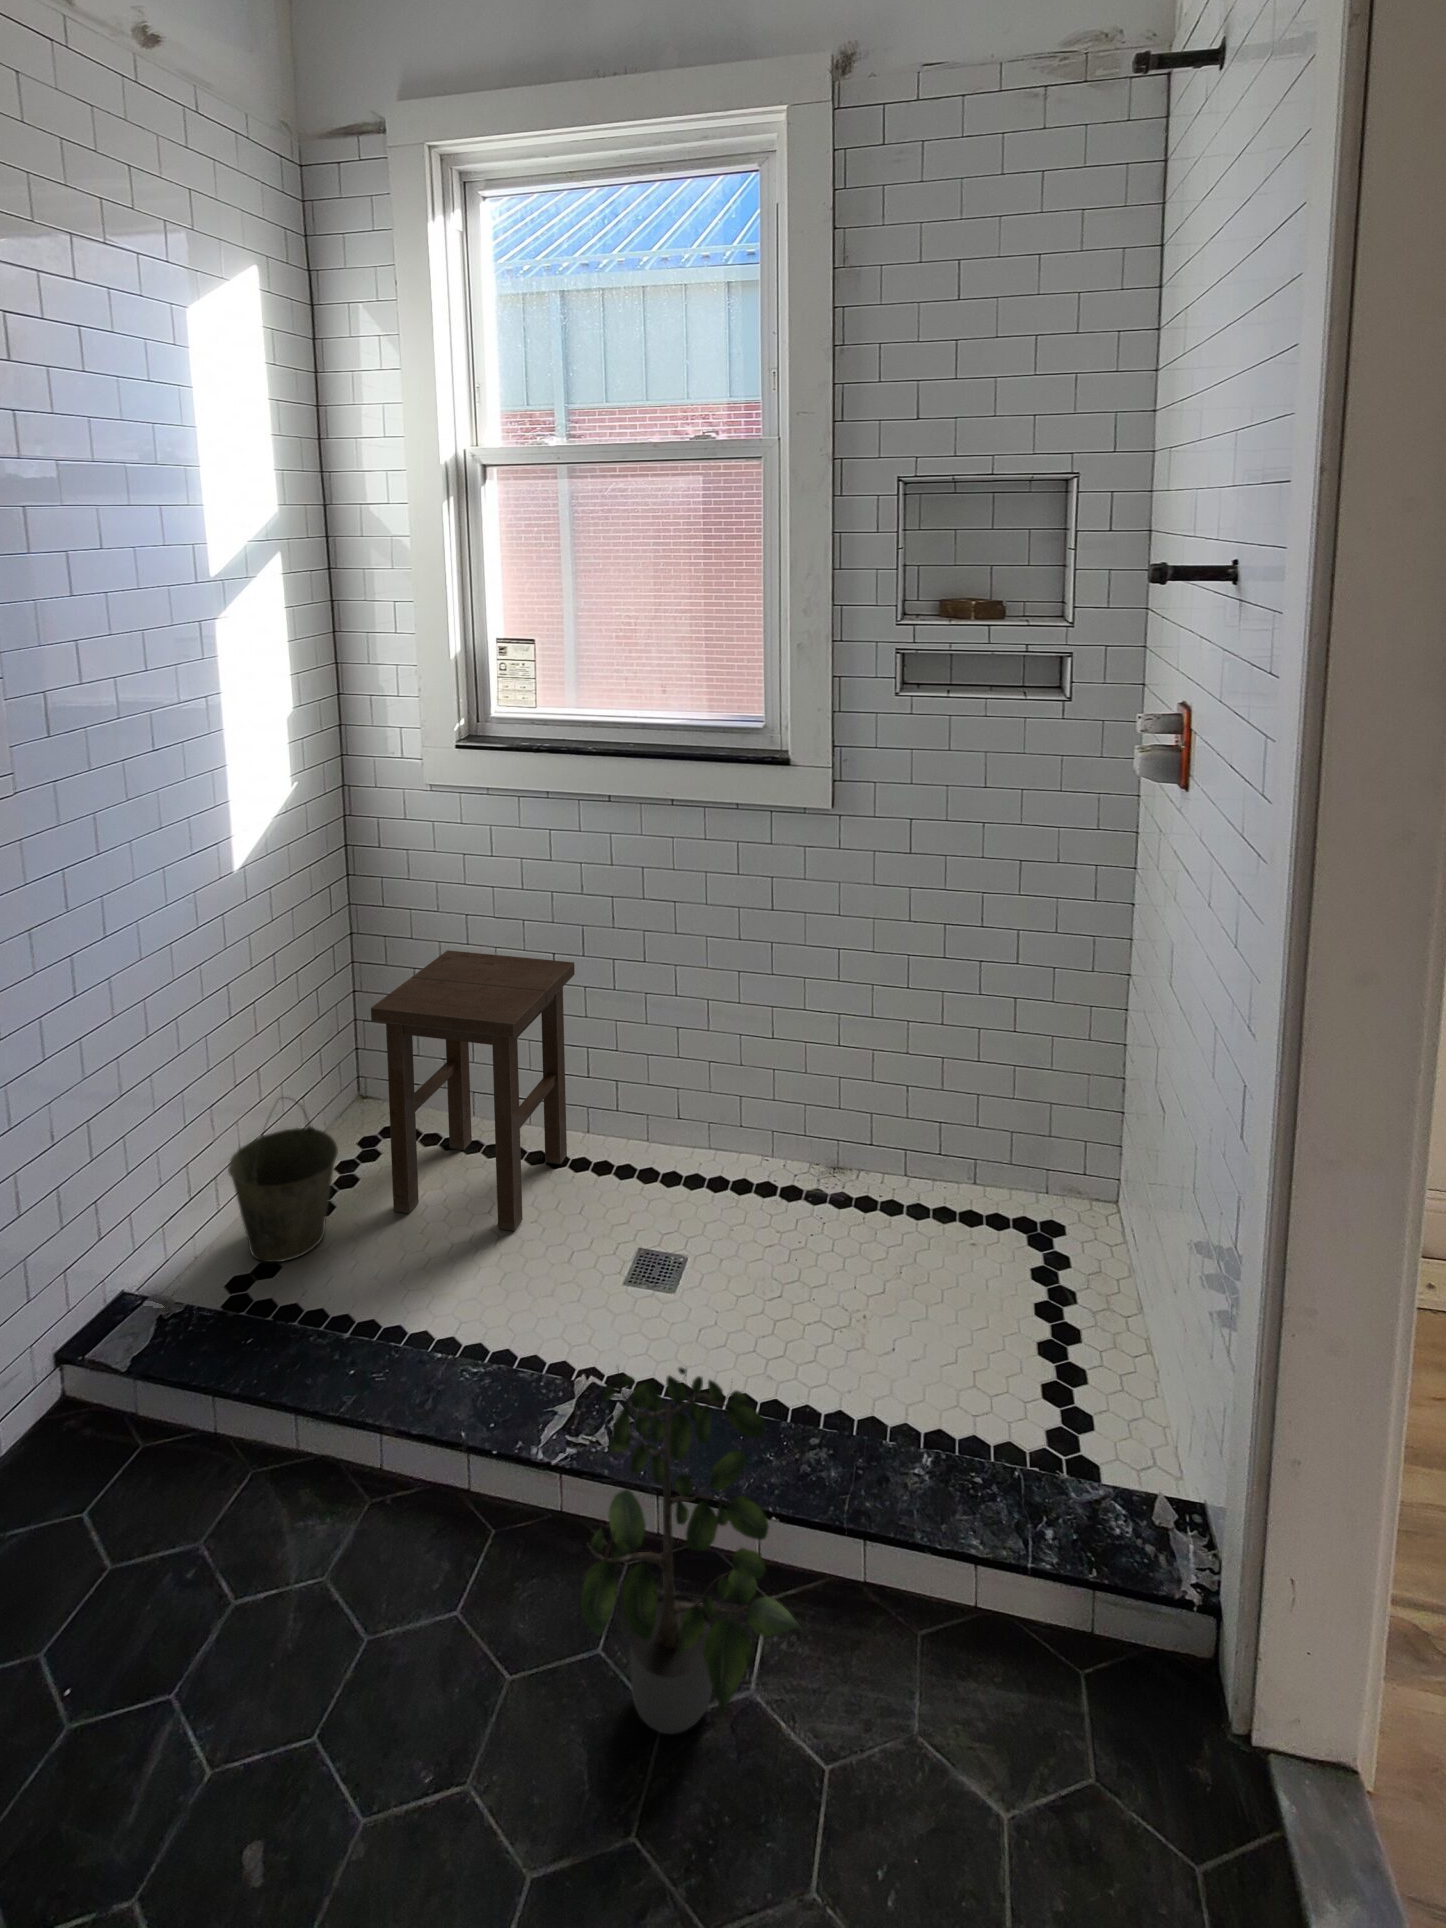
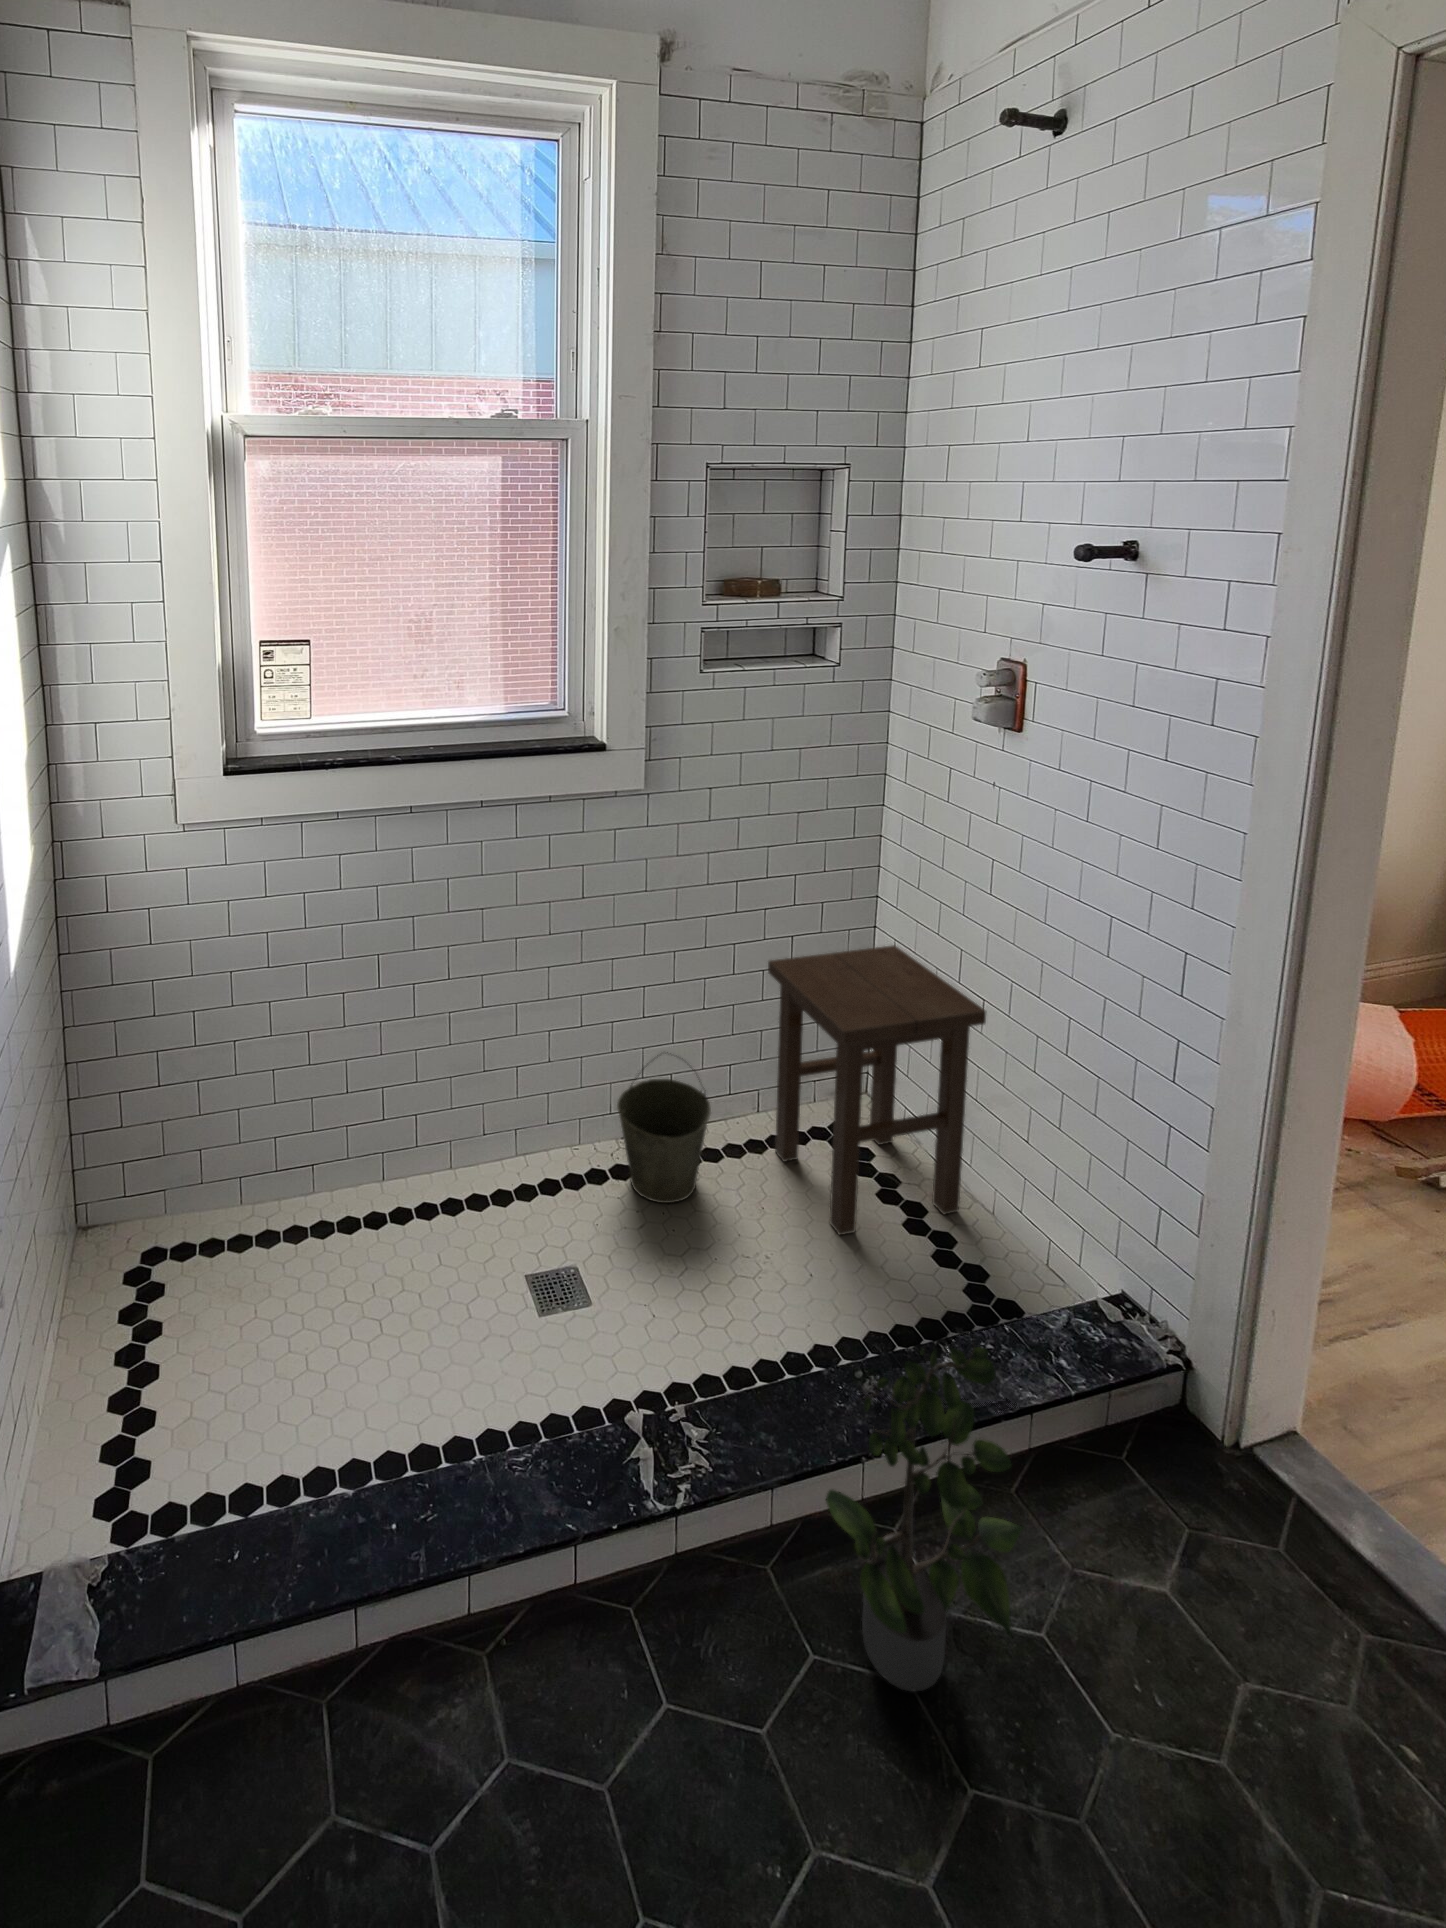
stool: present [371,950,575,1231] -> present [768,945,986,1235]
bucket: present [228,1100,338,1262] -> present [617,1052,711,1203]

